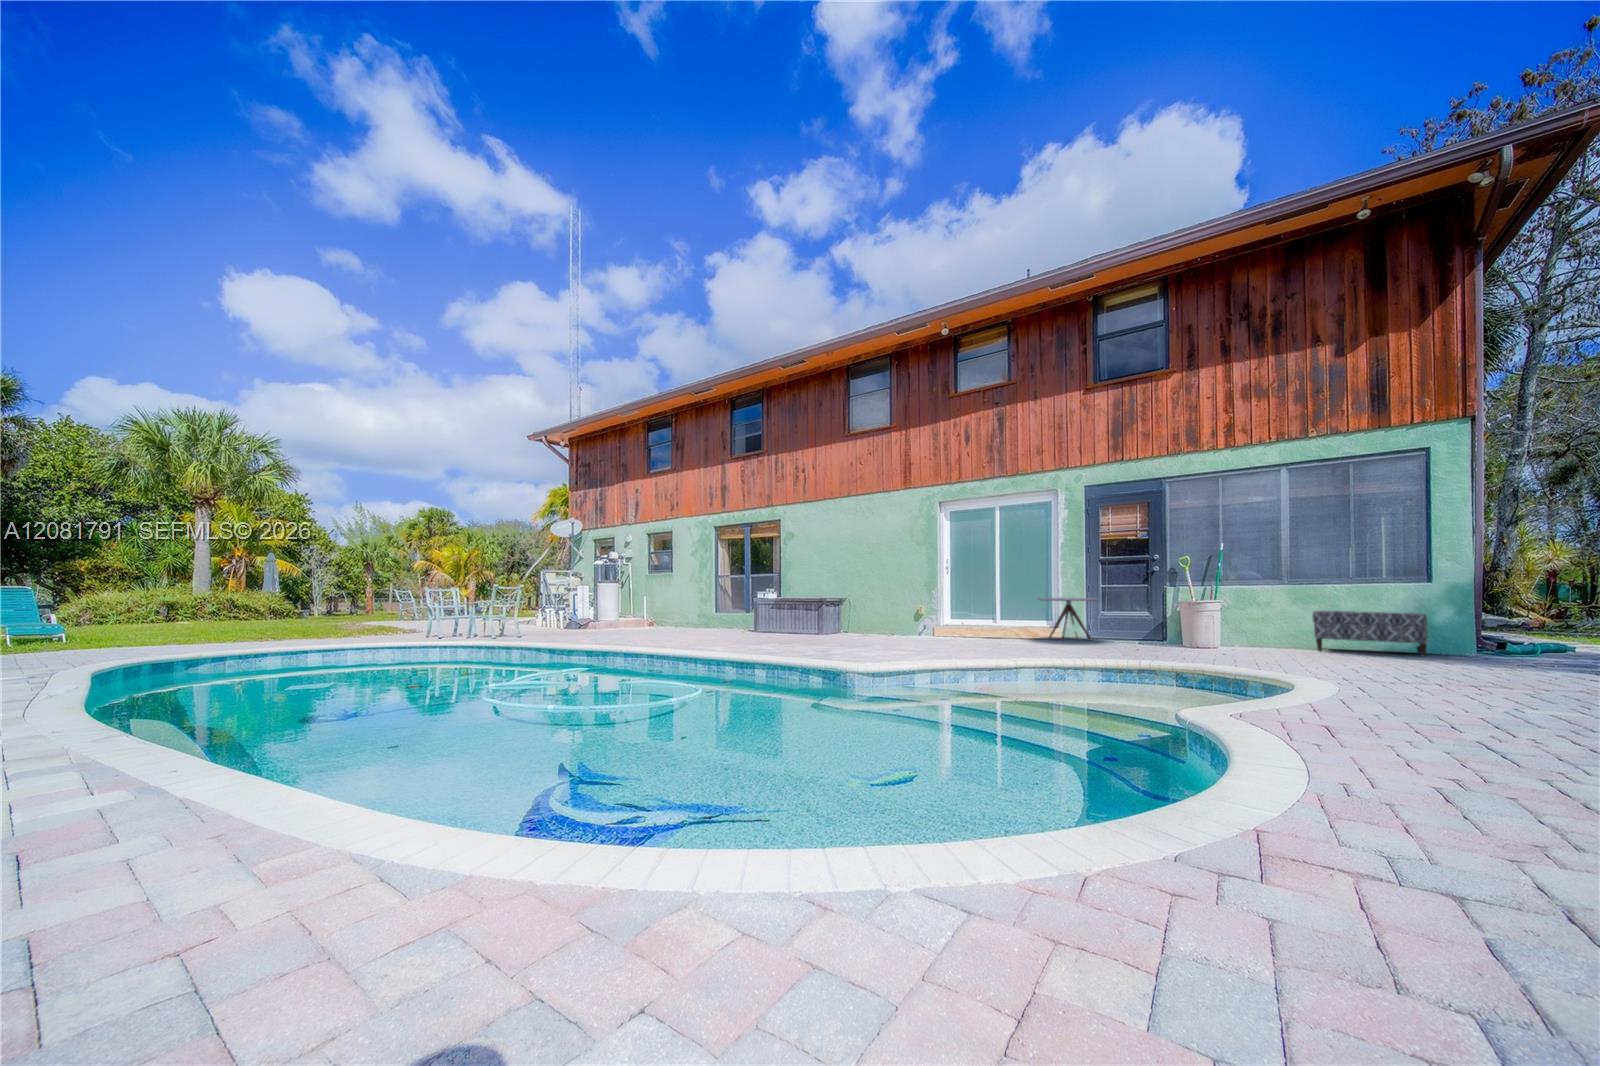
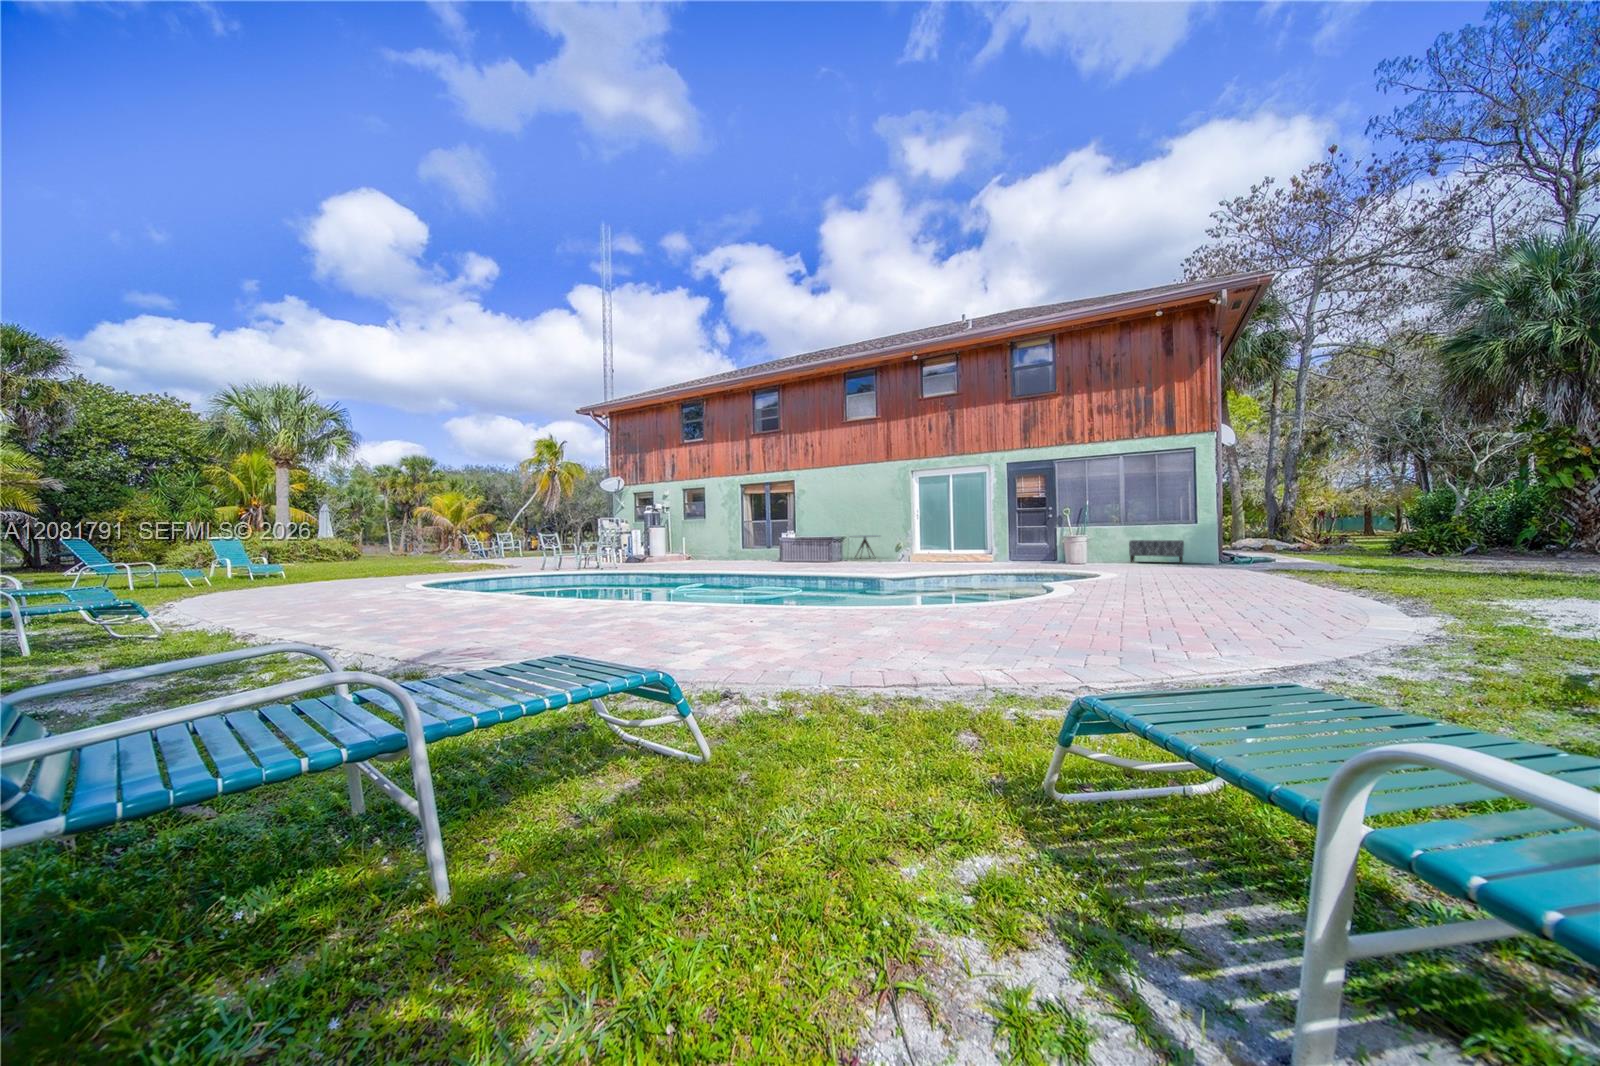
round table: present [1038,598,1100,640] -> present [858,535,877,555]

